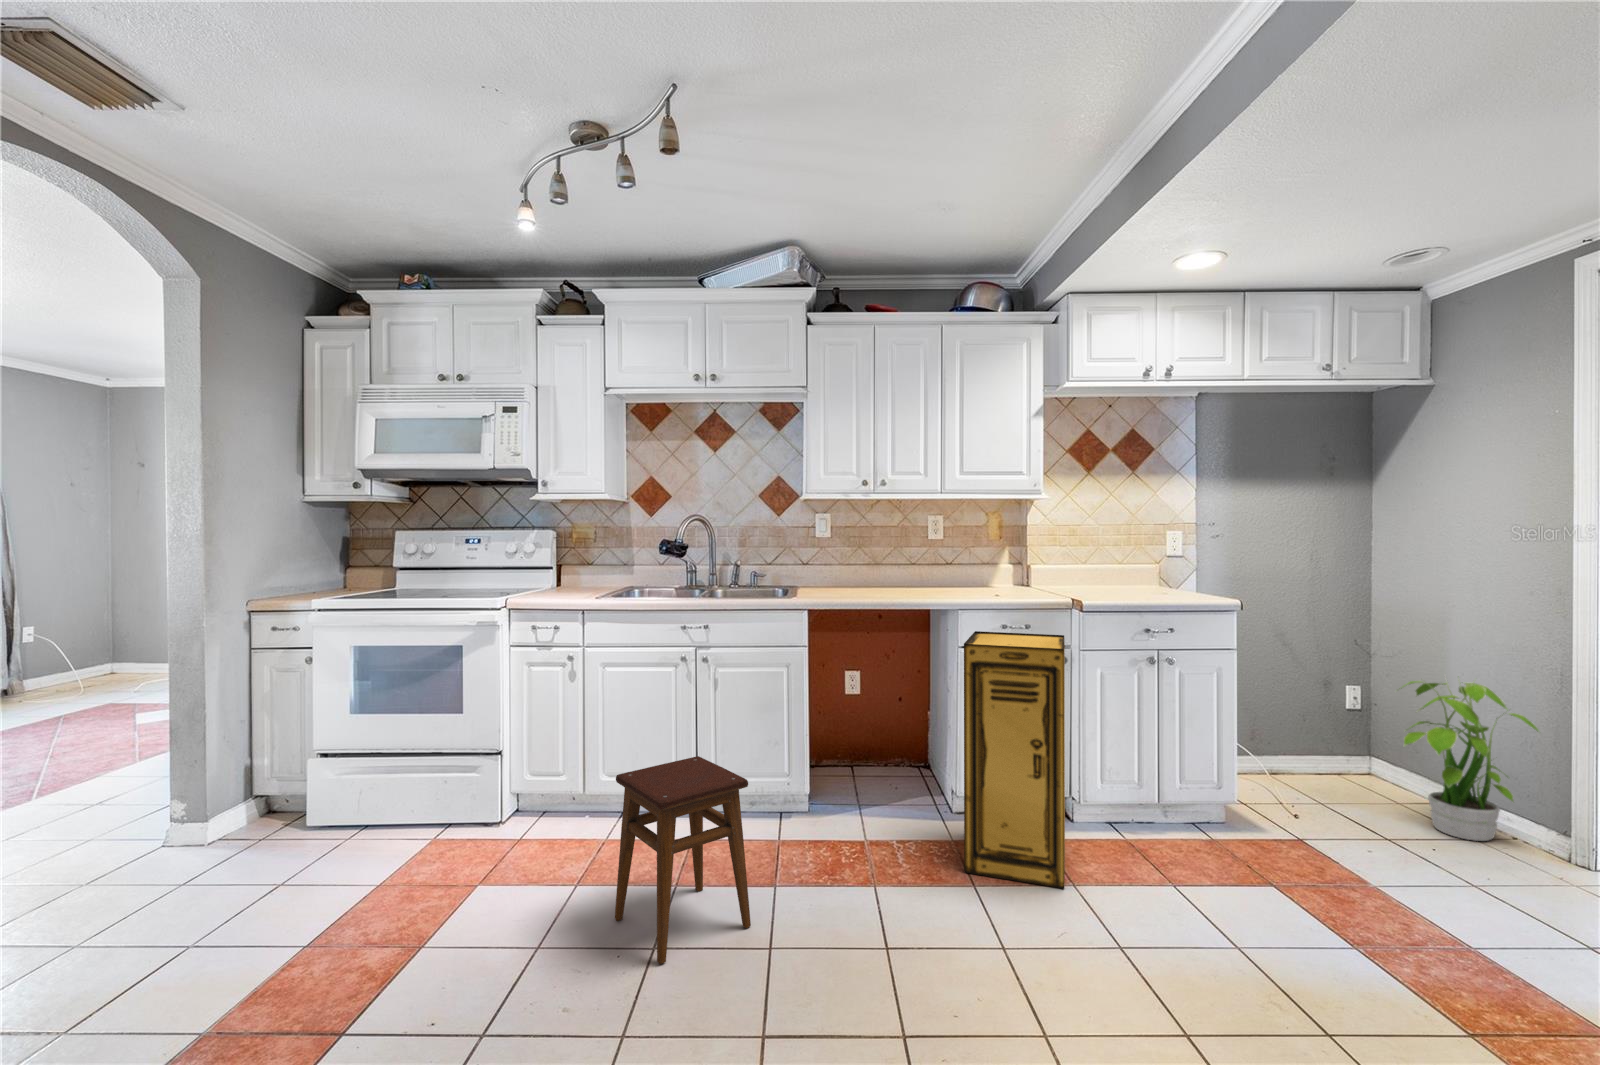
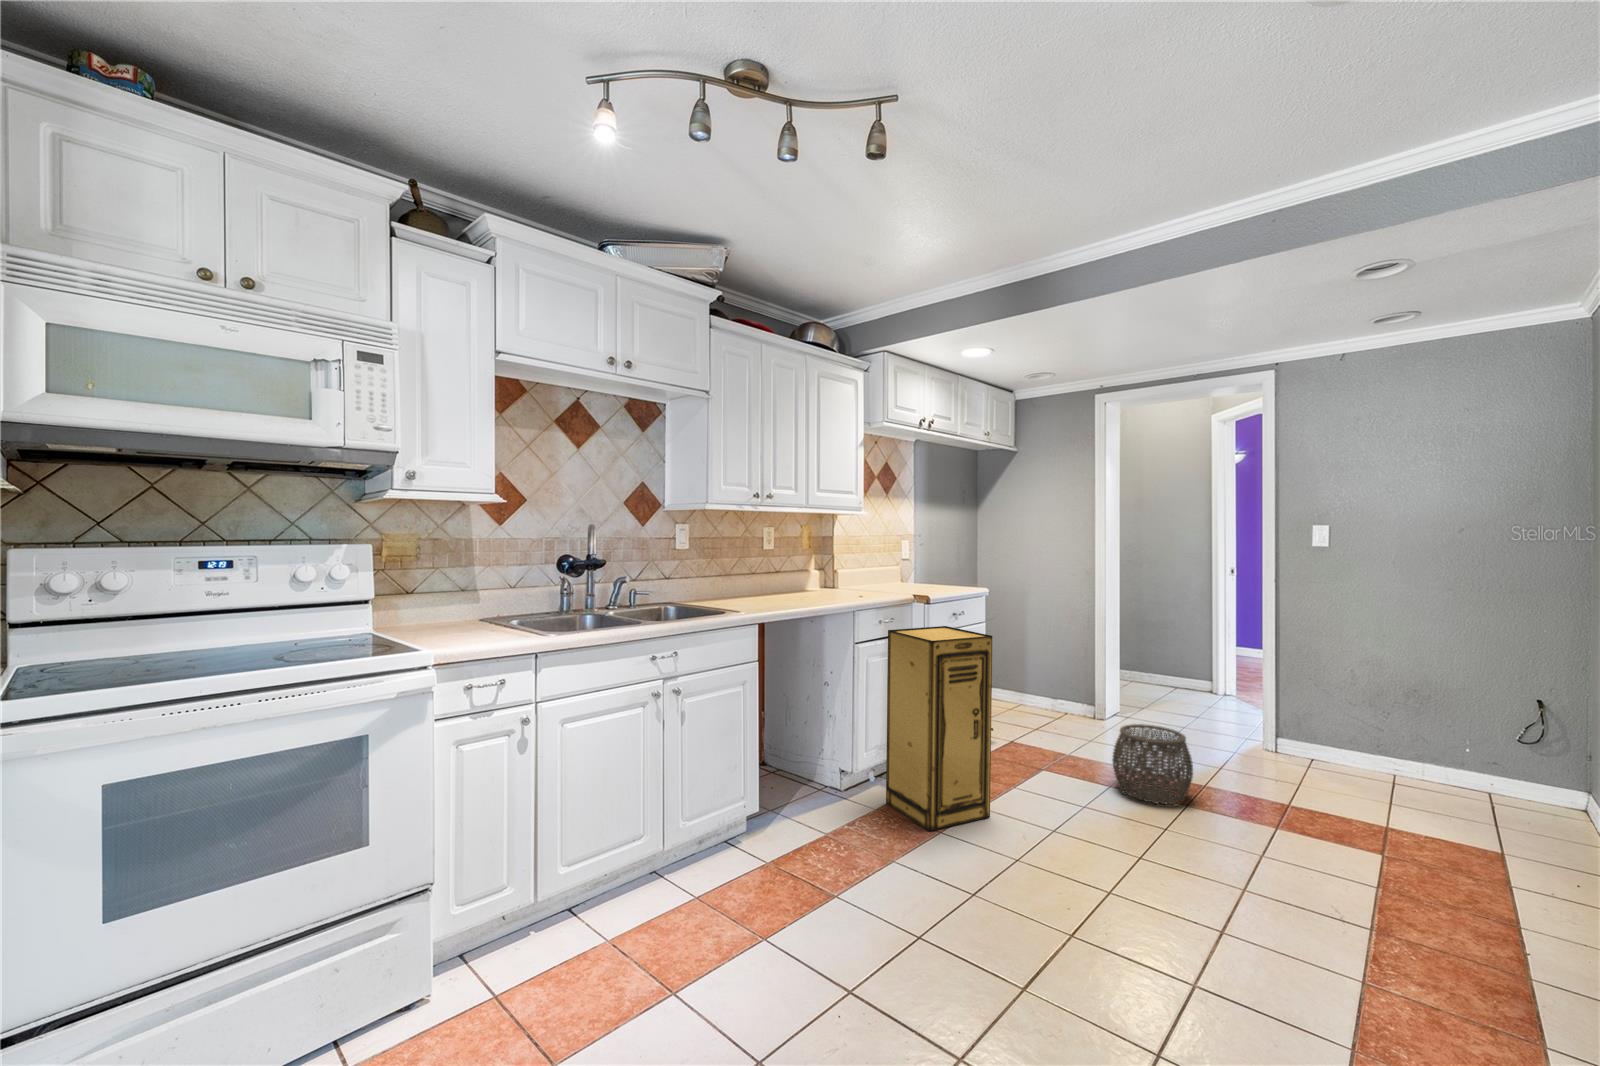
potted plant: present [1399,681,1539,841] -> none [1021,627,1084,723]
stool: present [615,756,751,964] -> none [792,794,907,1010]
woven basket: none [1337,839,1506,1001] -> present [1112,724,1193,804]

